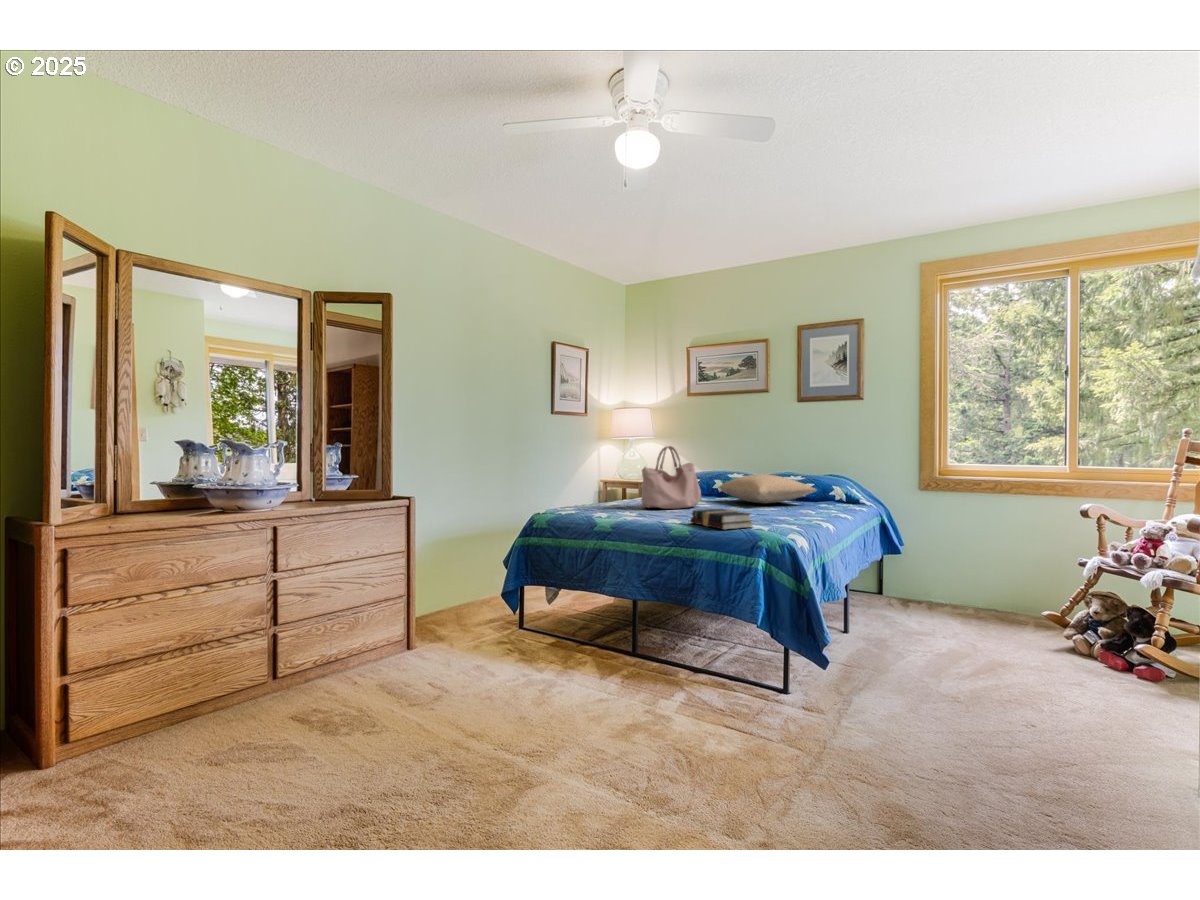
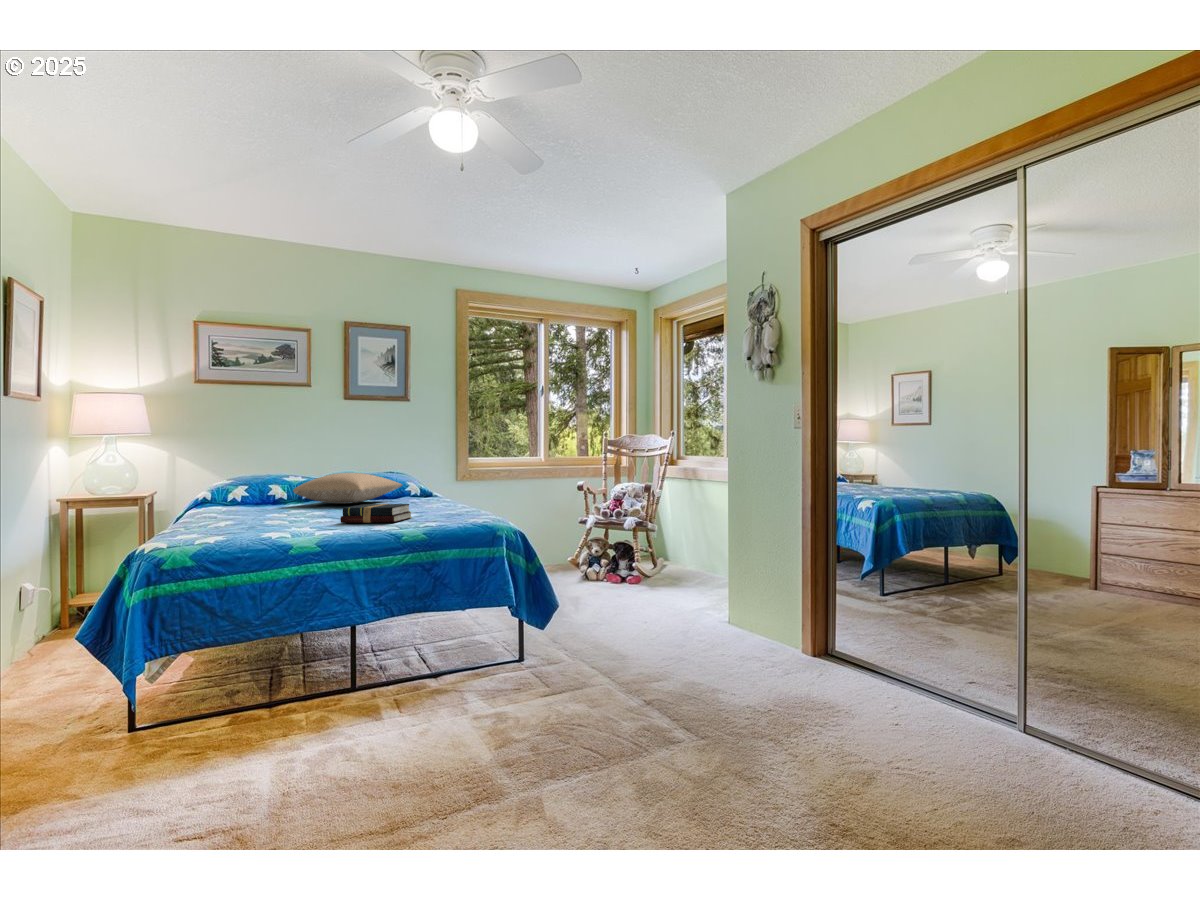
handbag: present [641,446,701,509] -> none [222,440,294,520]

